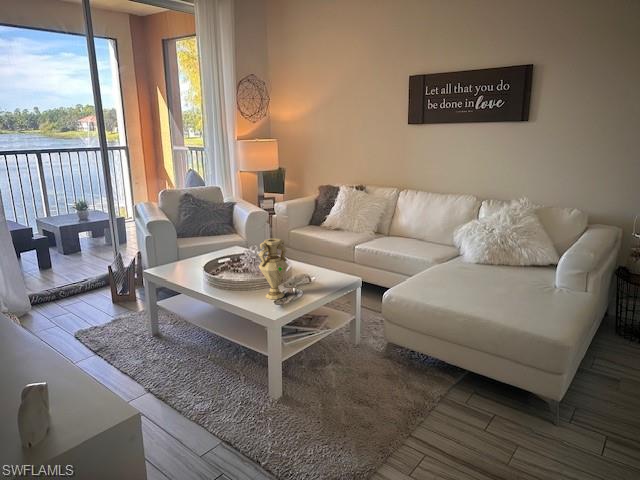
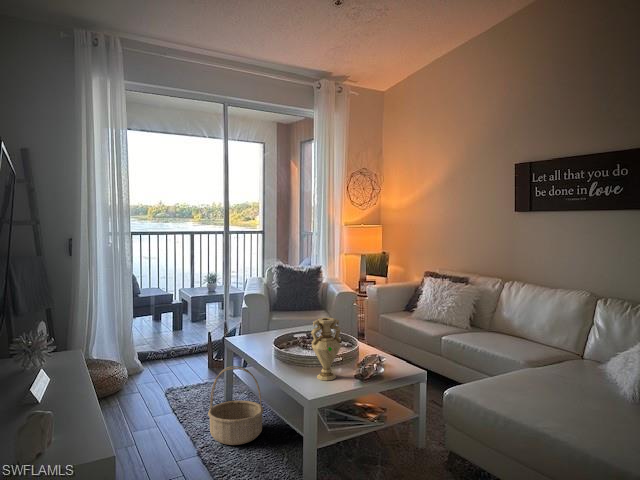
basket: none [148,298,208,375] -> present [208,366,264,445]

